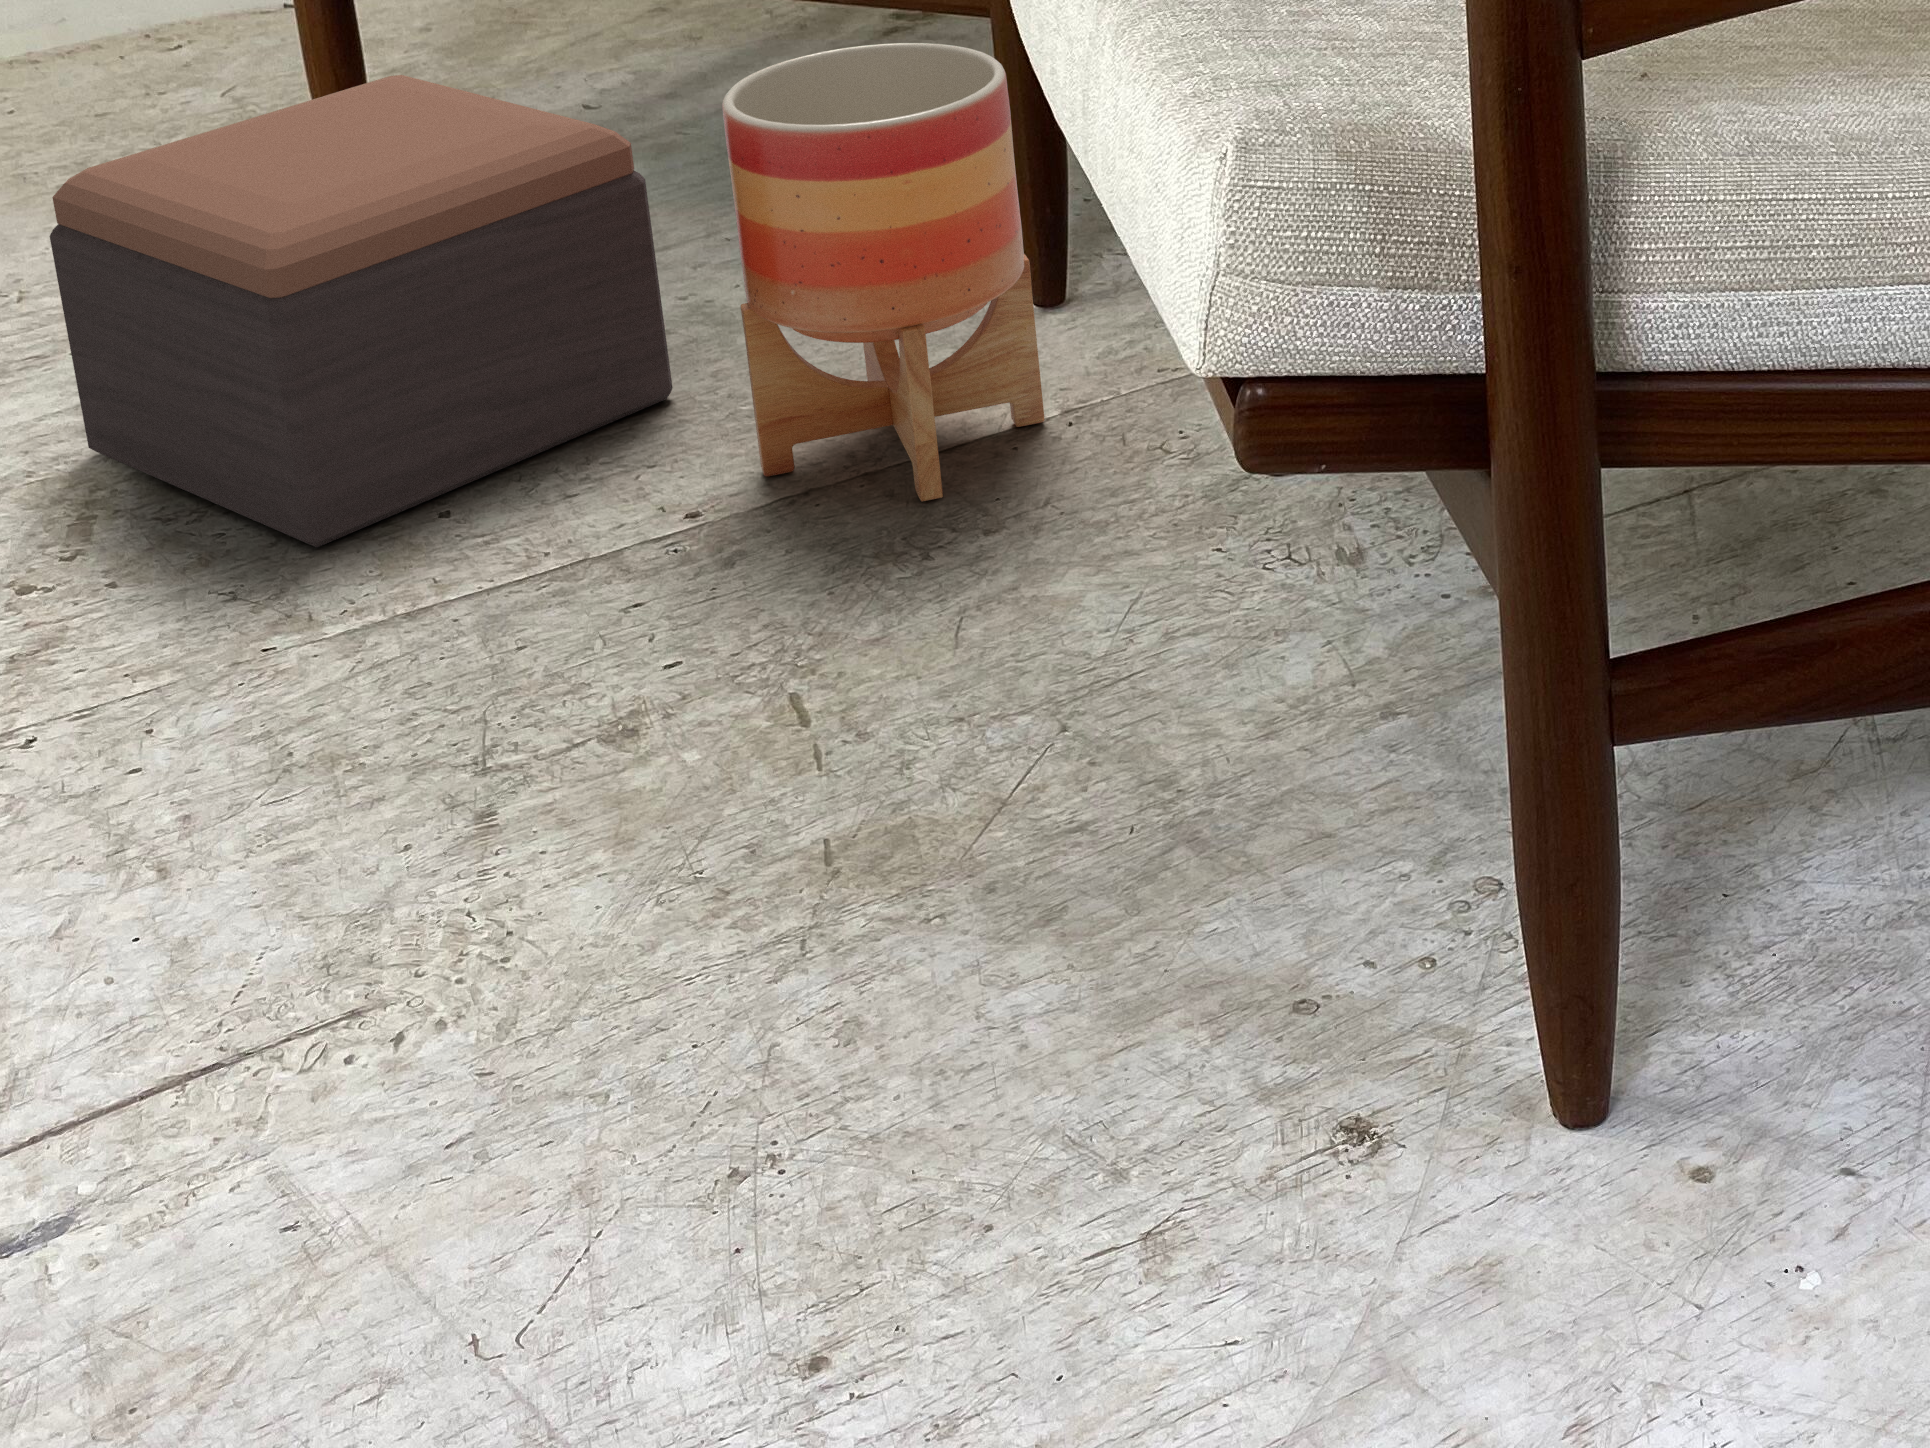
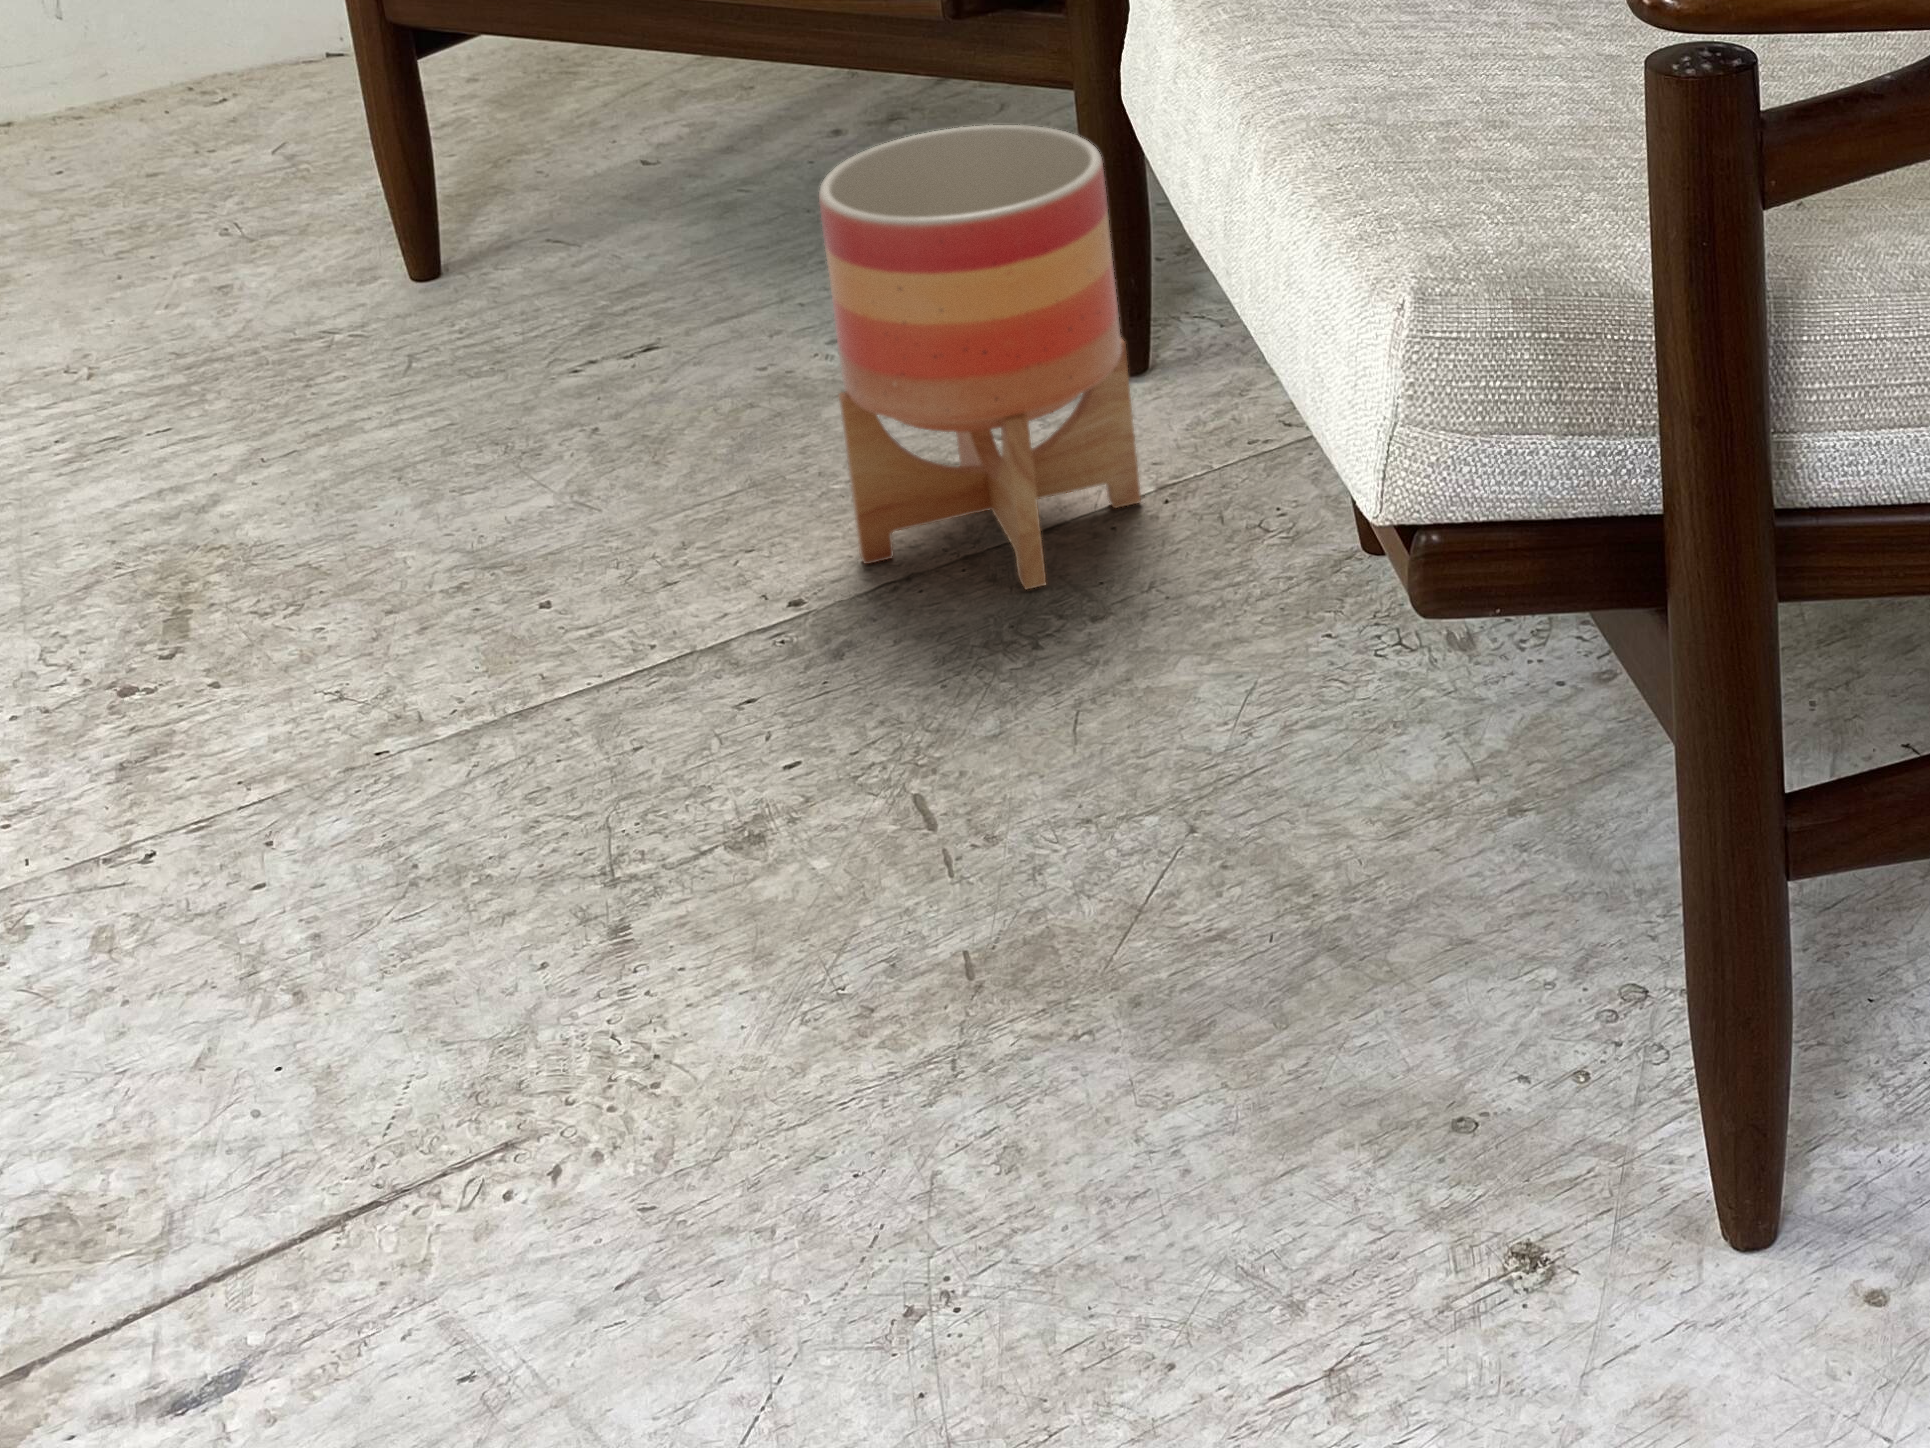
footstool: present [50,75,673,547] -> none [133,155,762,646]

